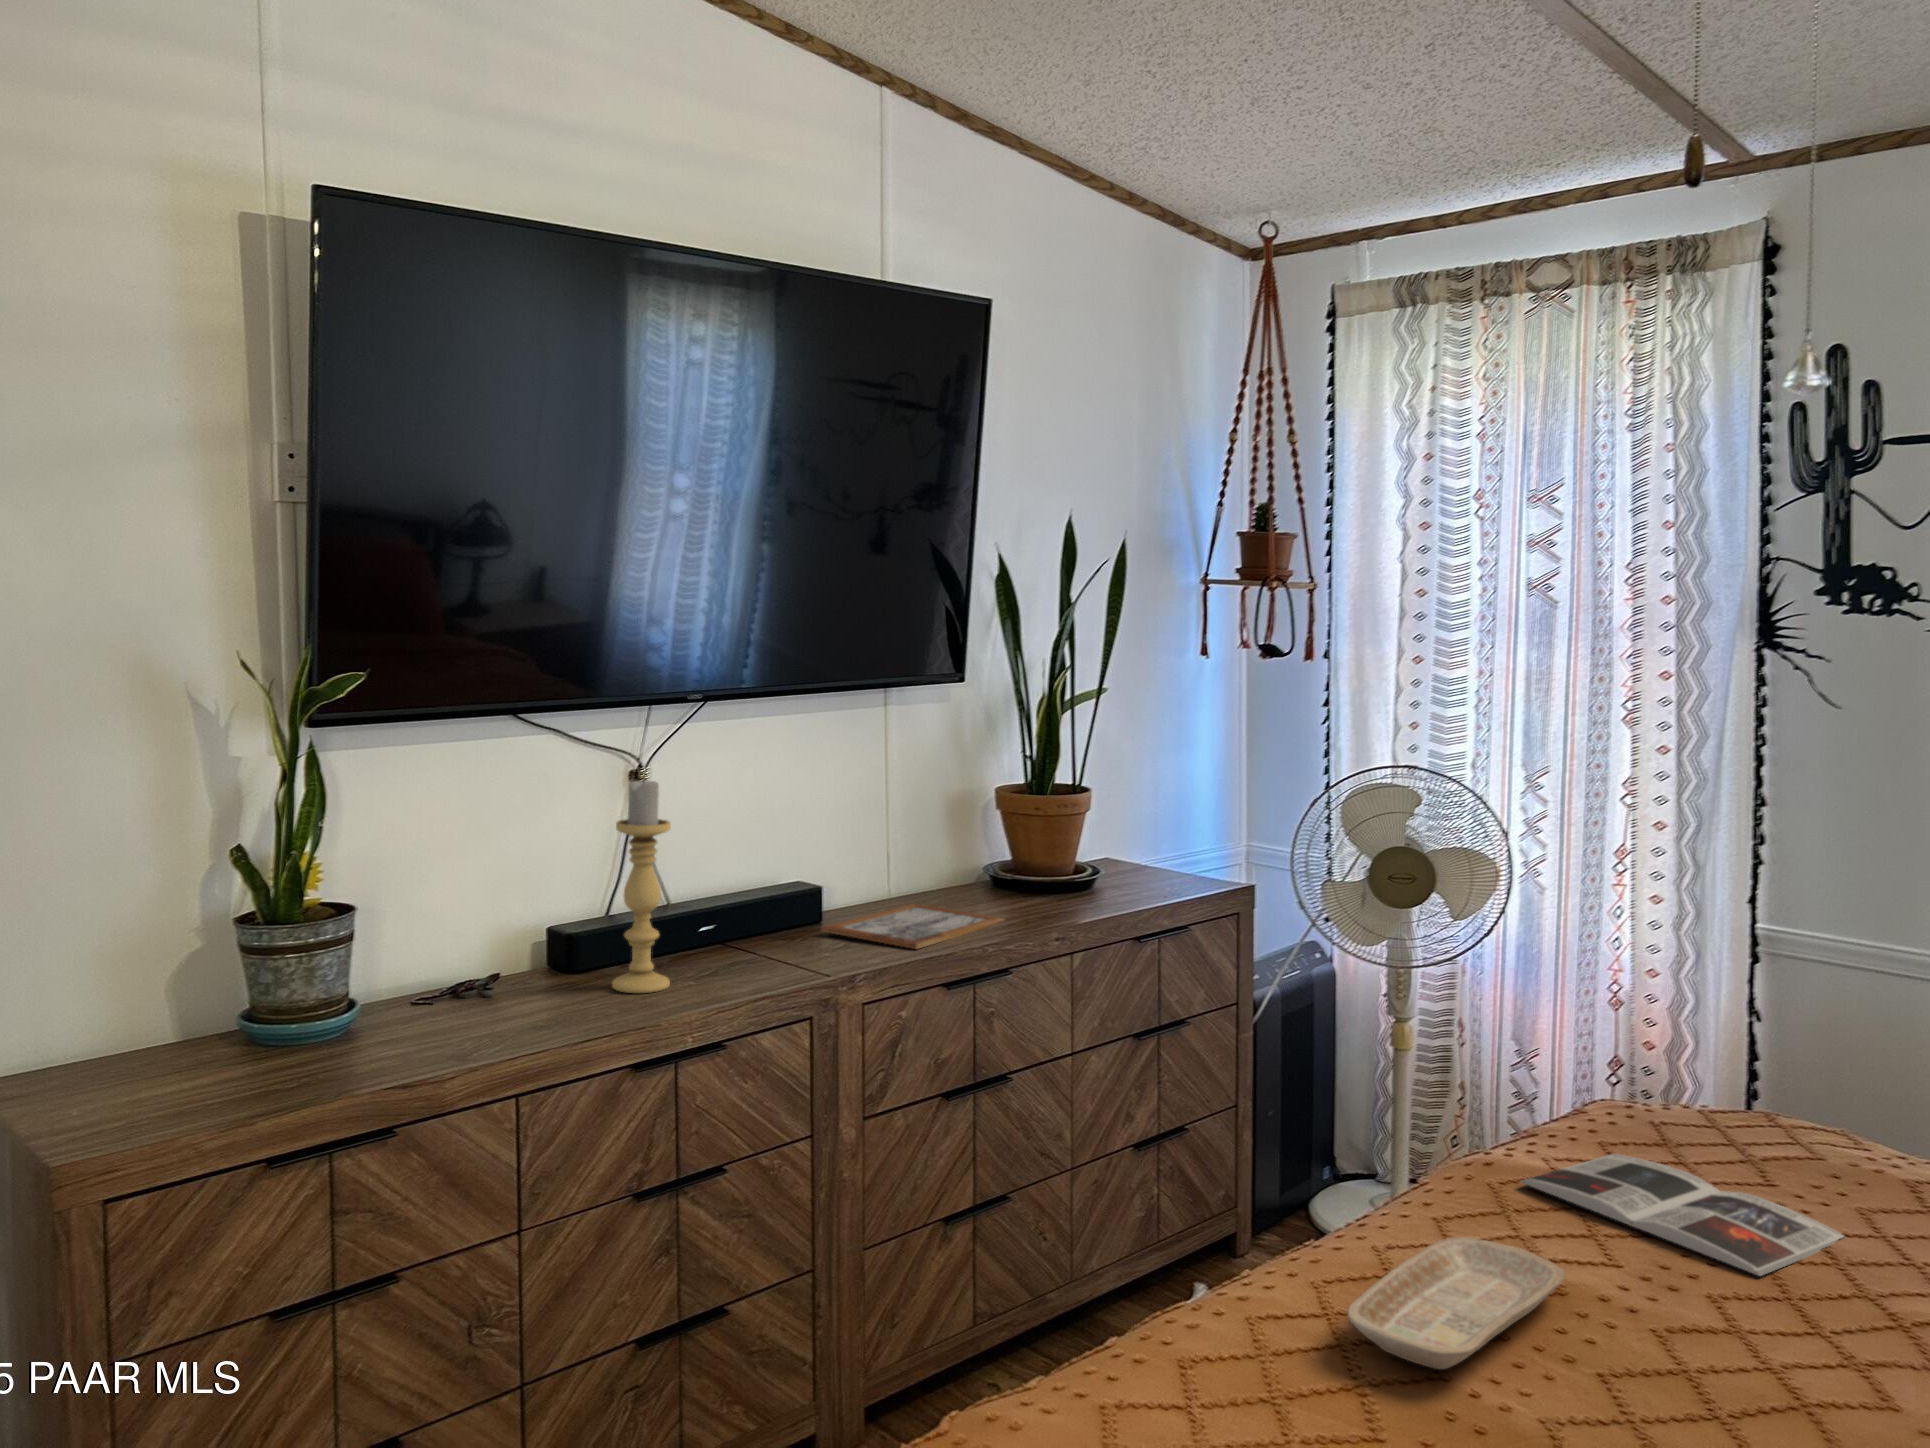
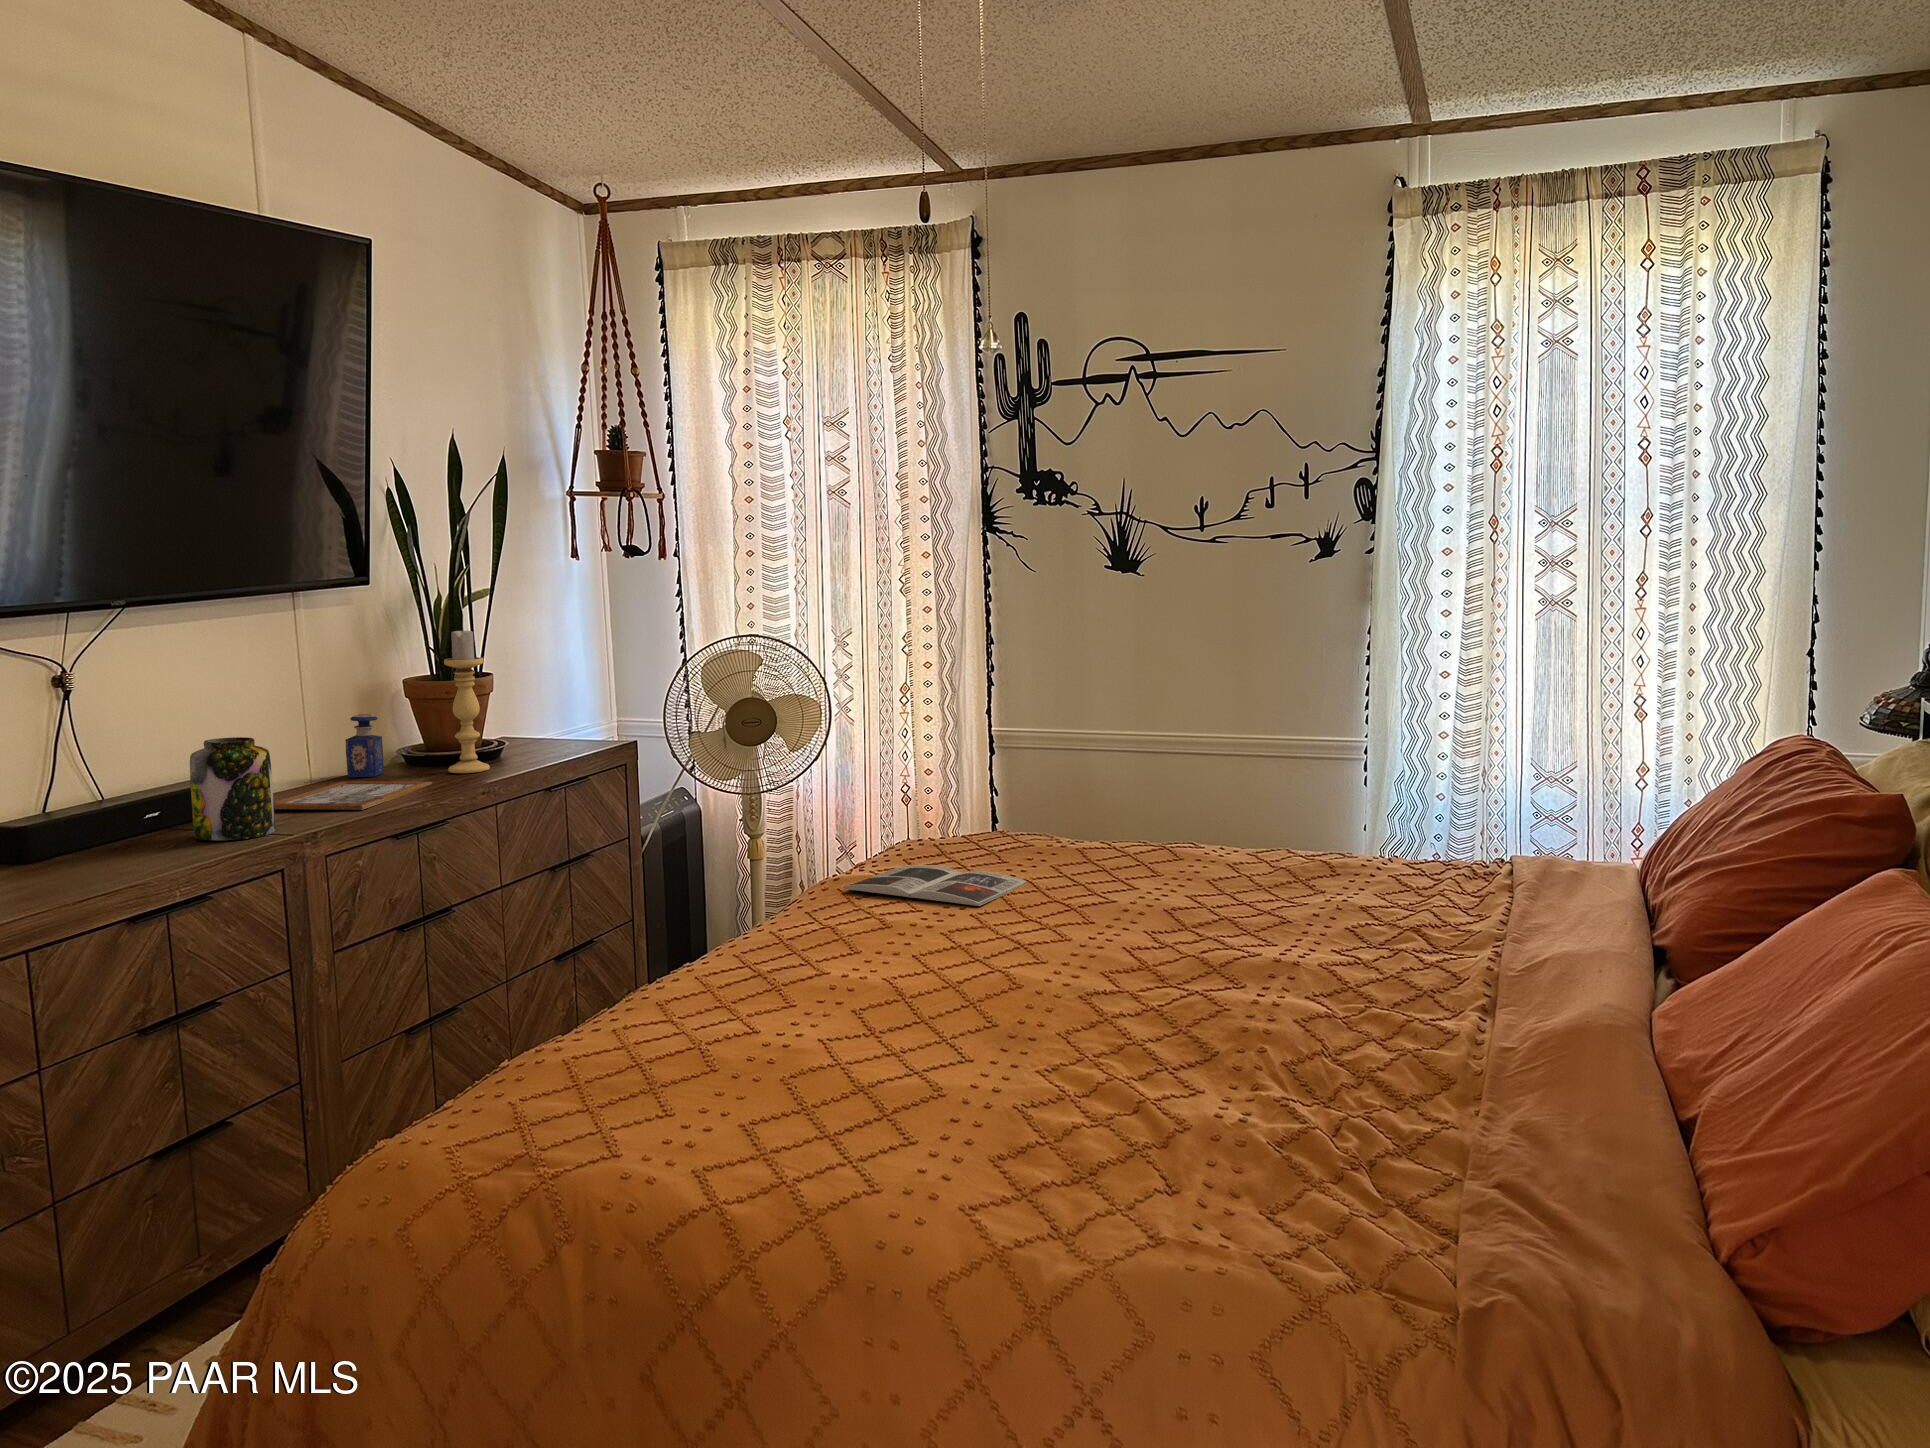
candle holder: present [612,780,671,993] -> present [444,628,490,773]
perfume bottle: none [924,827,963,900] -> present [345,714,384,777]
jar: none [737,852,819,973] -> present [190,737,275,840]
tray: present [1348,1237,1564,1369] -> none [742,914,870,978]

